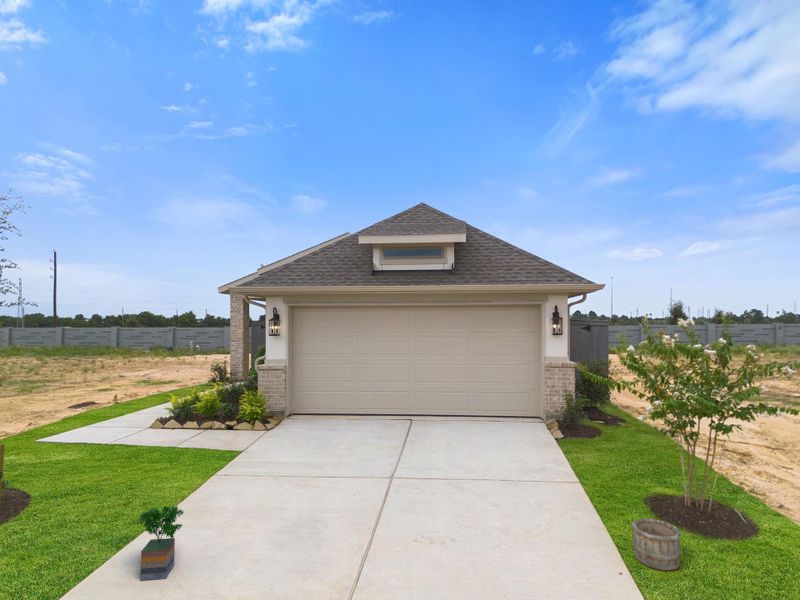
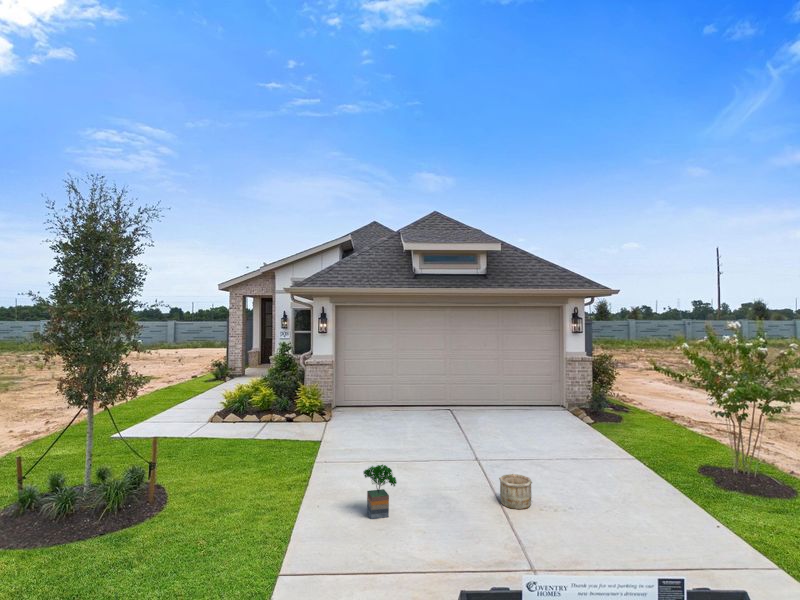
wooden bucket: present [631,518,681,571] -> present [499,474,532,509]

